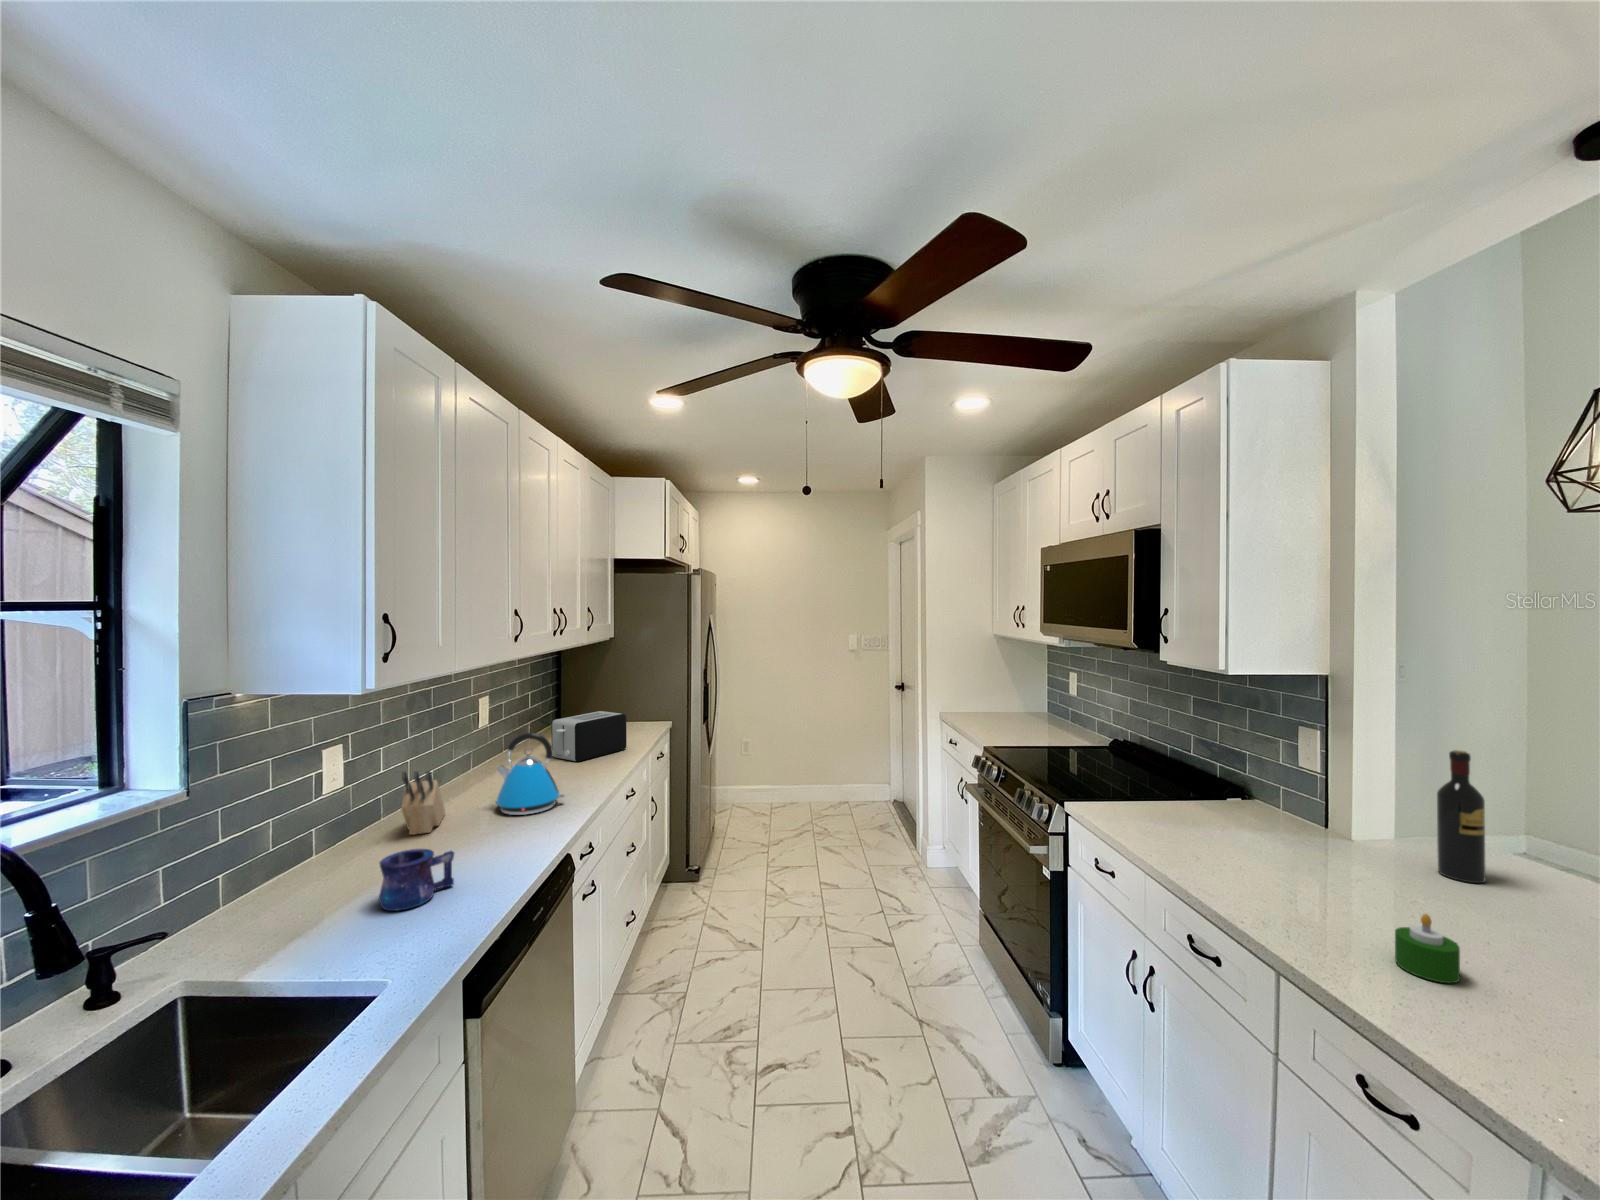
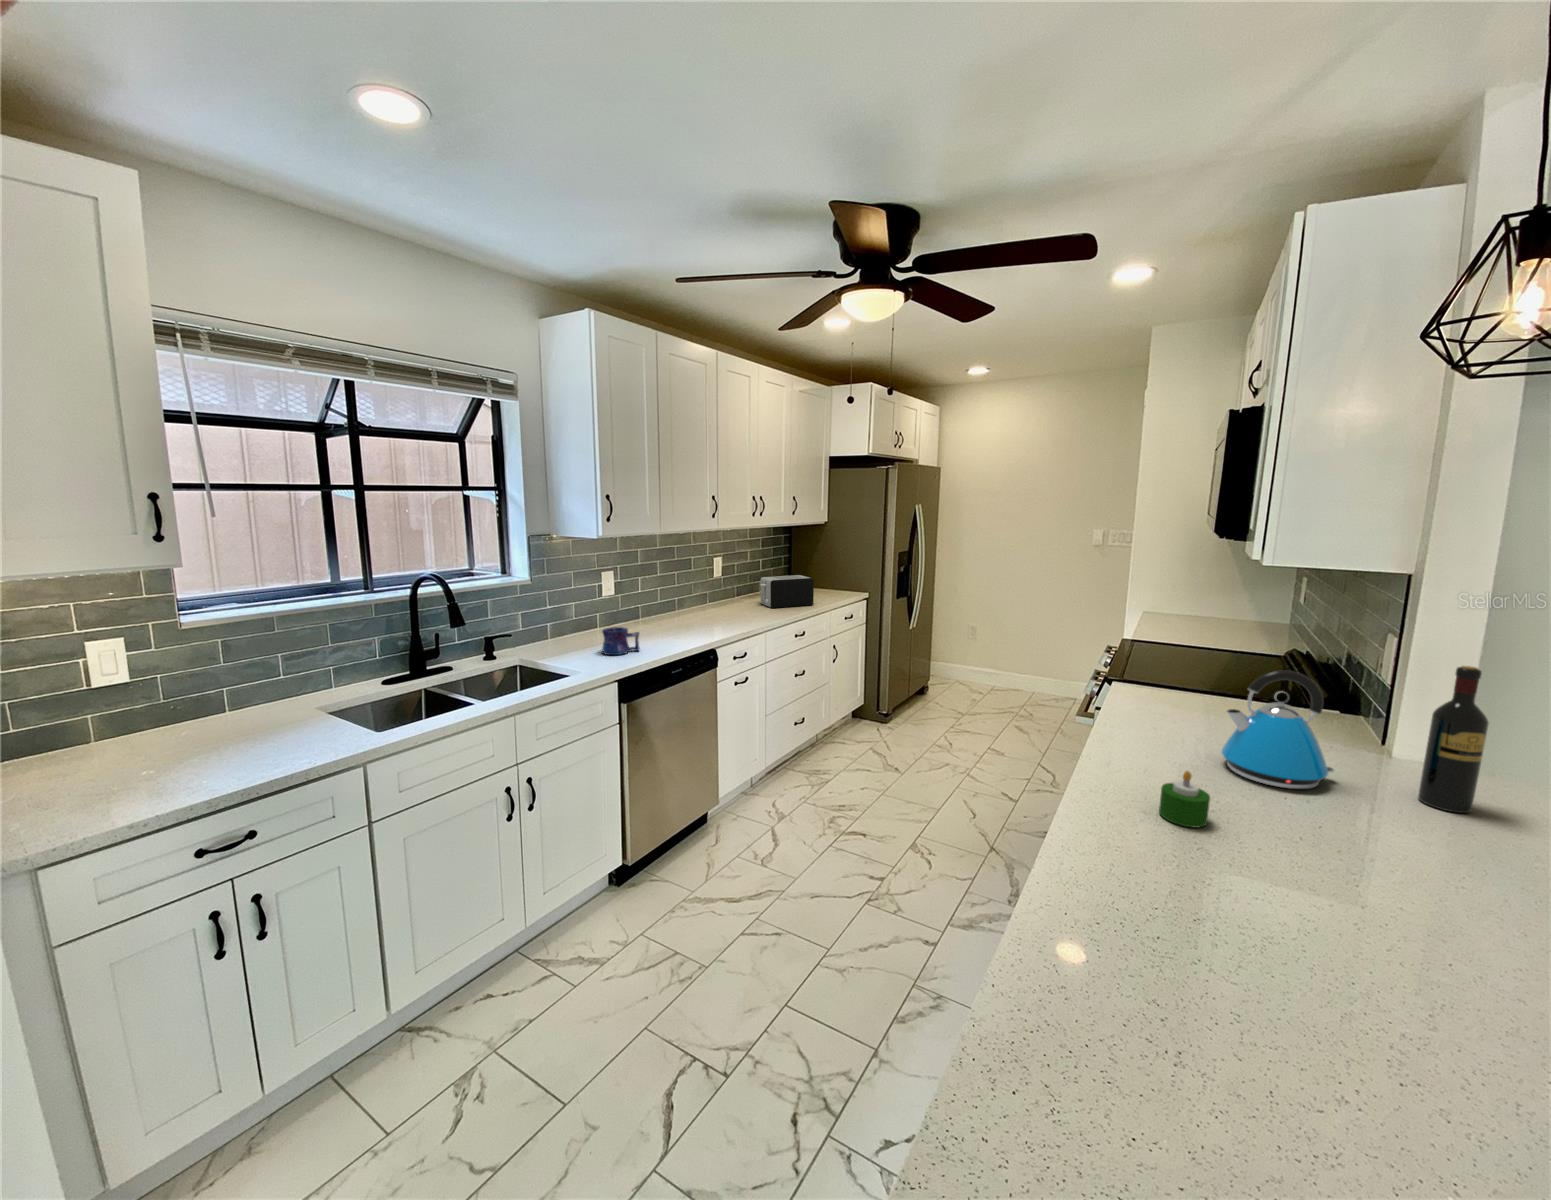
kettle: present [496,733,564,815] -> present [1222,670,1334,789]
knife block: present [401,771,445,835] -> none [637,590,670,629]

